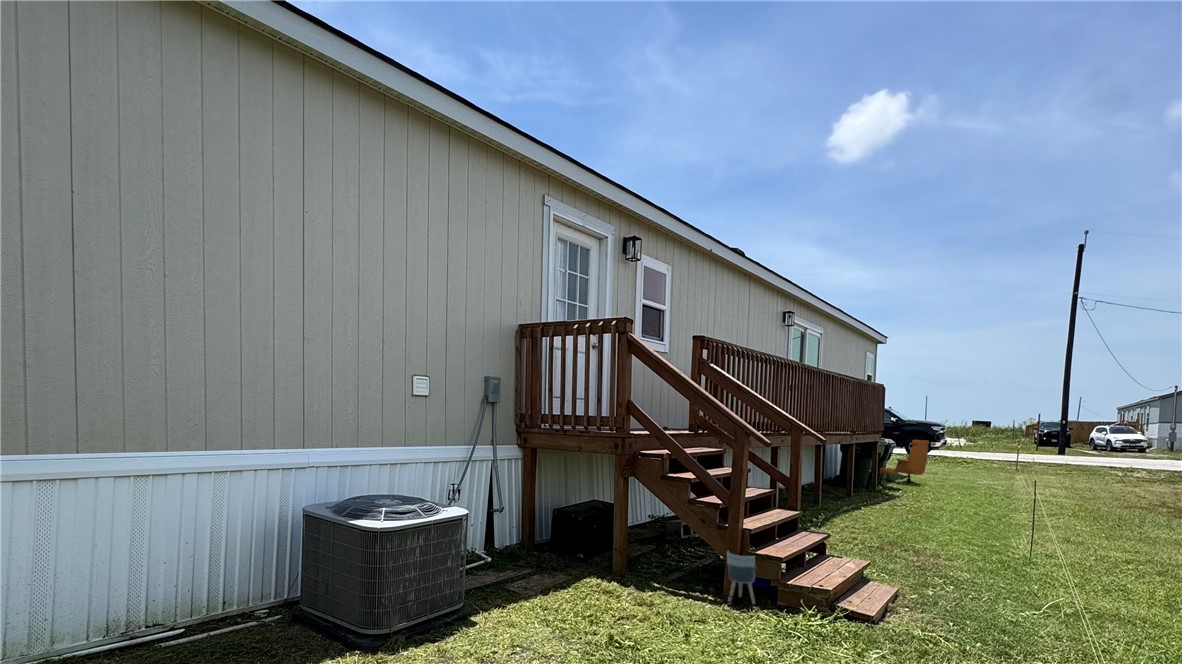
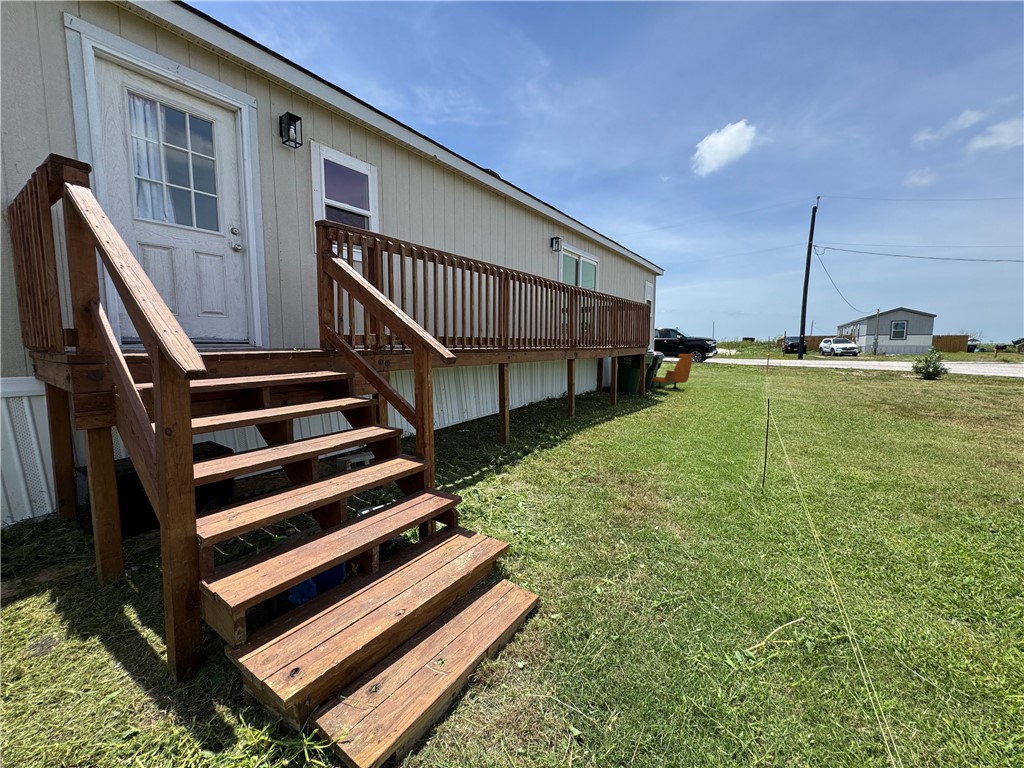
planter: present [727,551,755,604] -> none [109,592,192,715]

